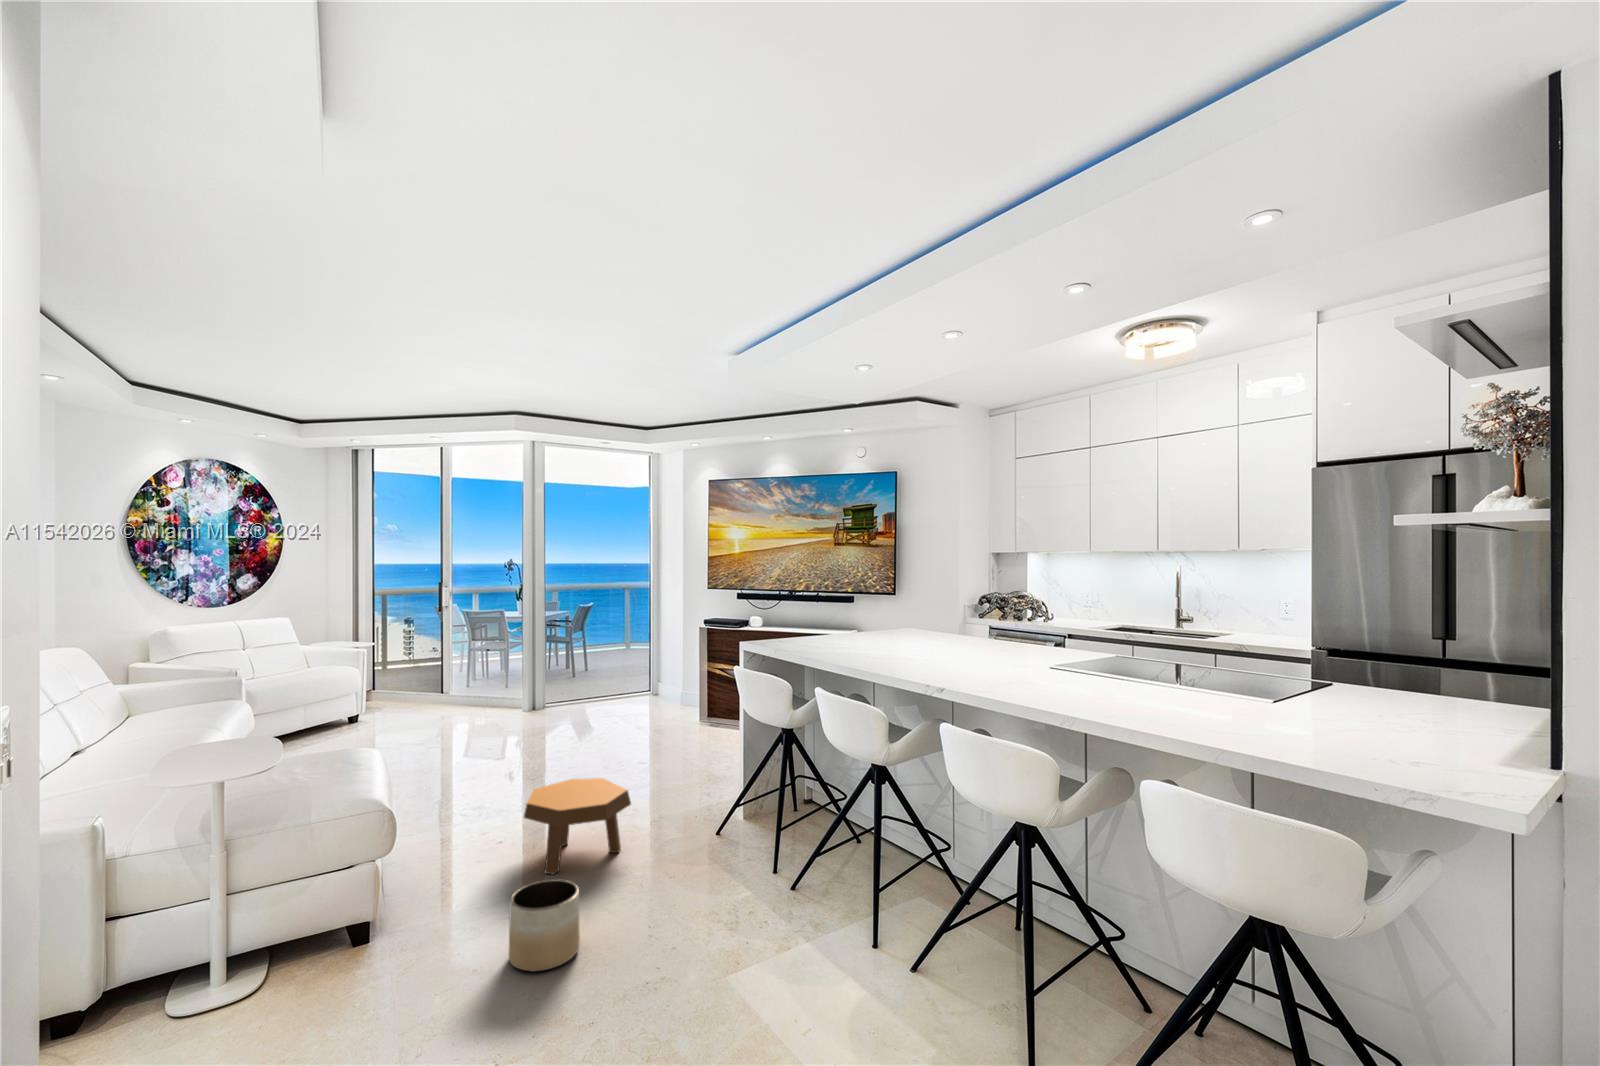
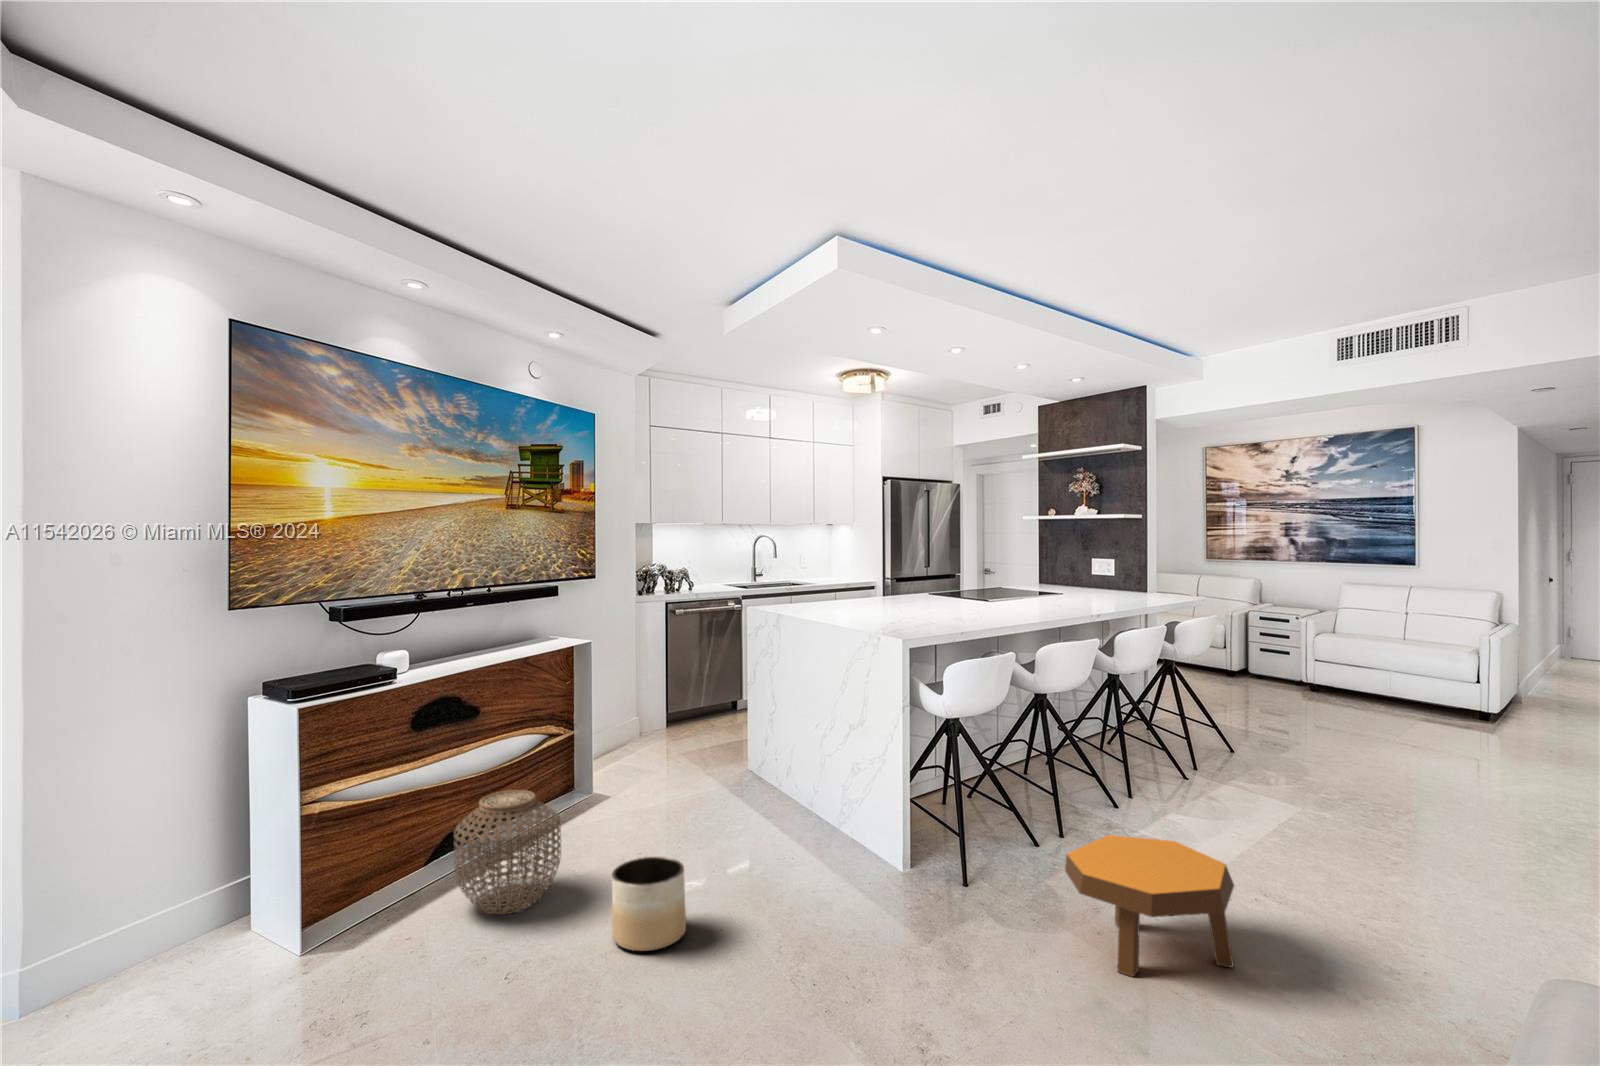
woven basket: none [672,684,720,739] -> present [454,790,561,915]
planter: present [509,879,580,972] -> present [612,857,686,951]

